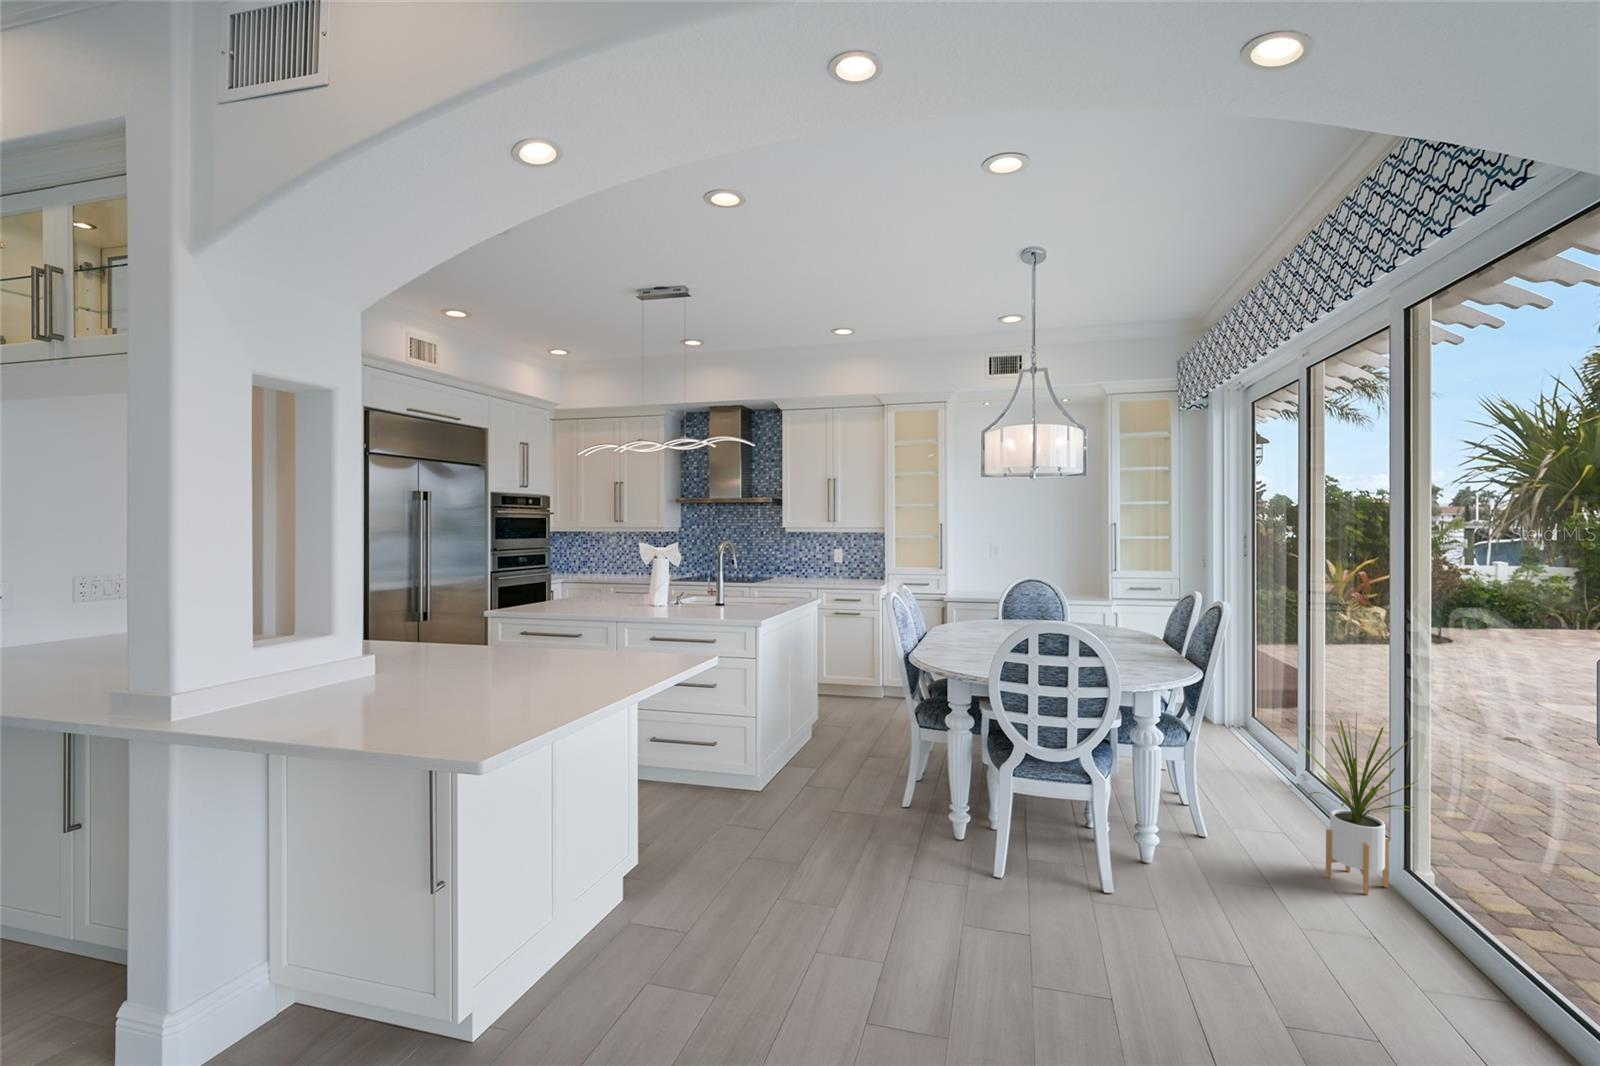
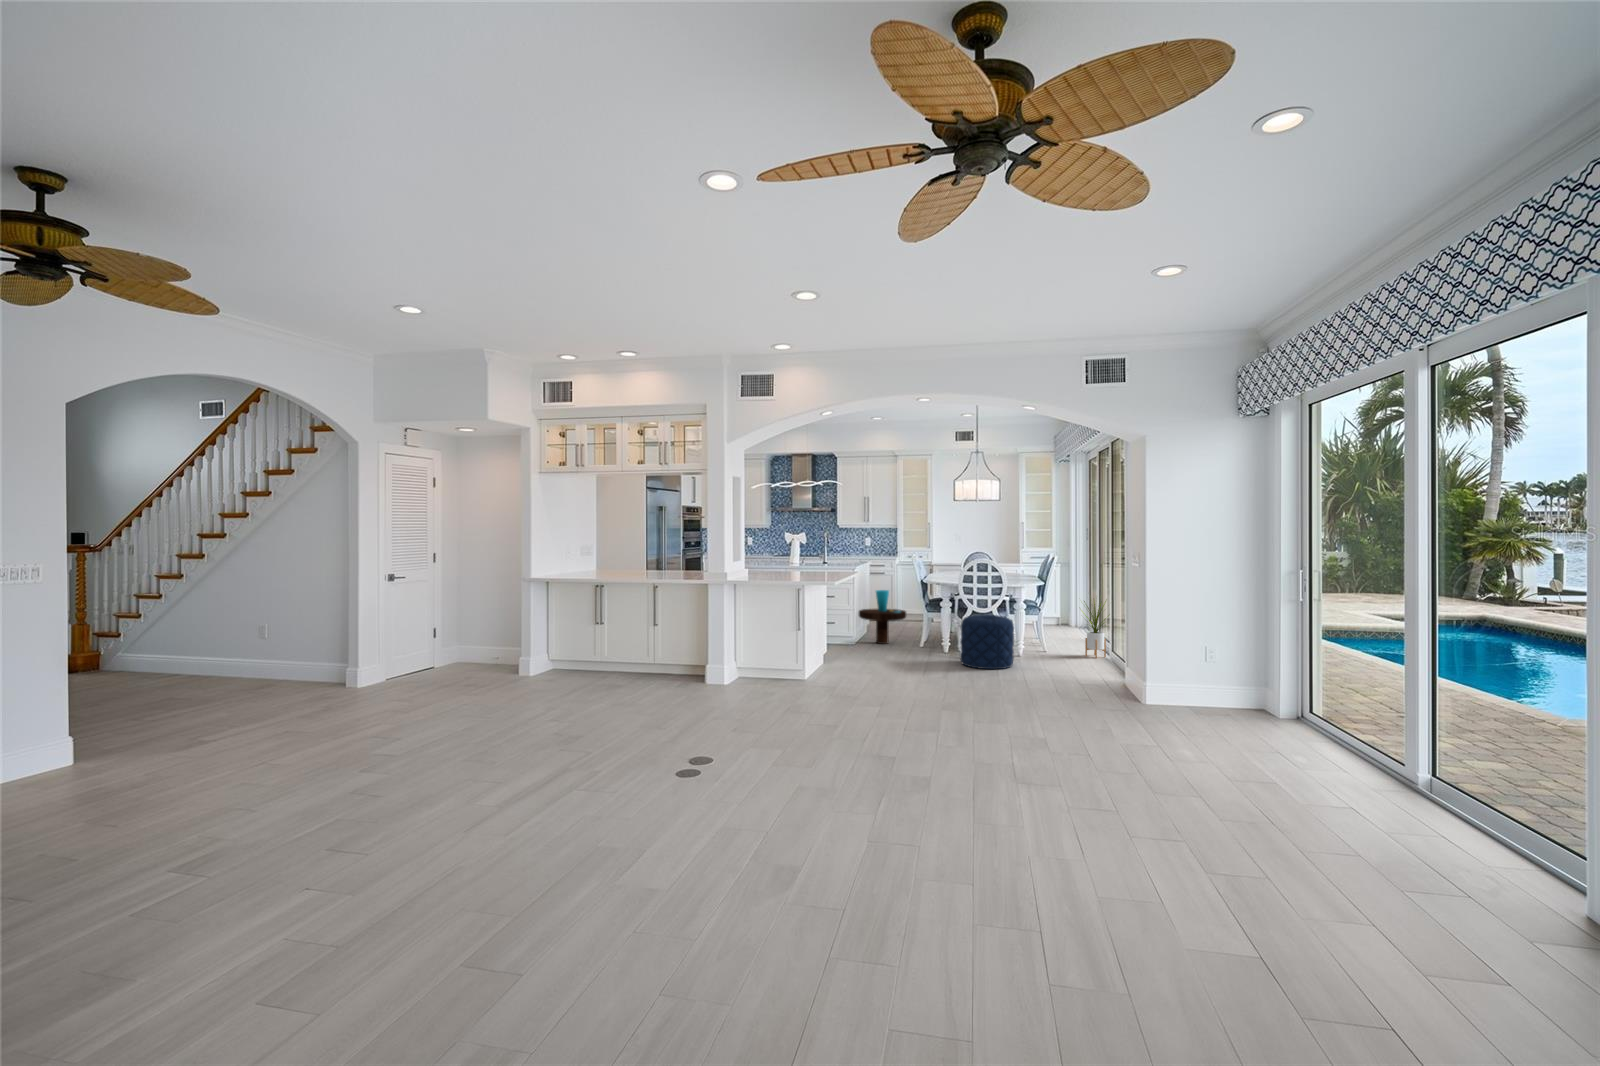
side table: none [777,667,877,786] -> present [859,590,906,644]
pouf: none [994,781,1157,984] -> present [960,615,1014,669]

